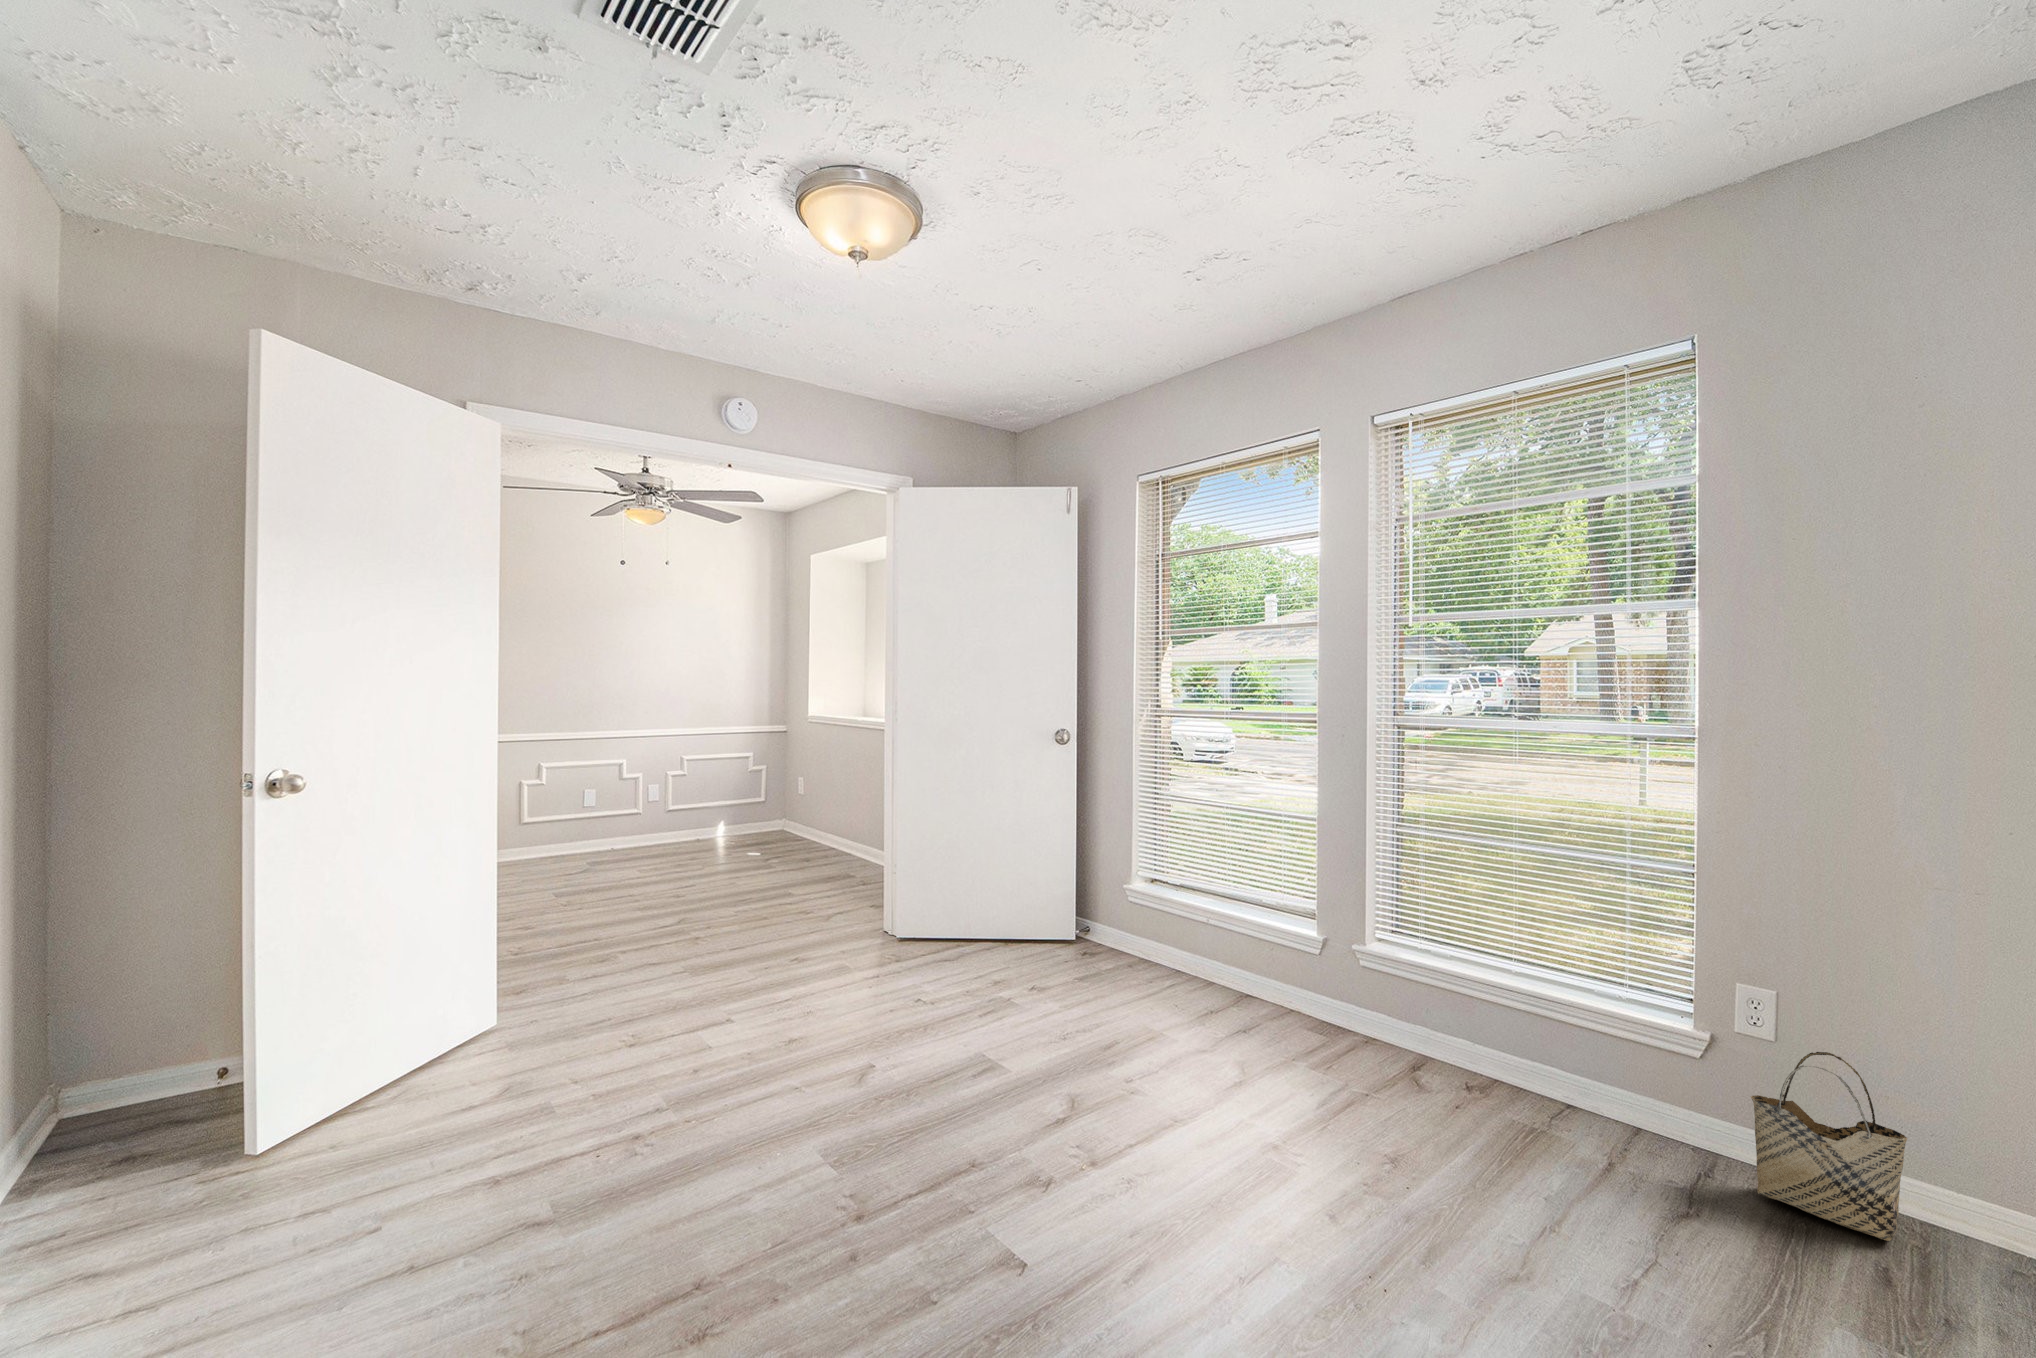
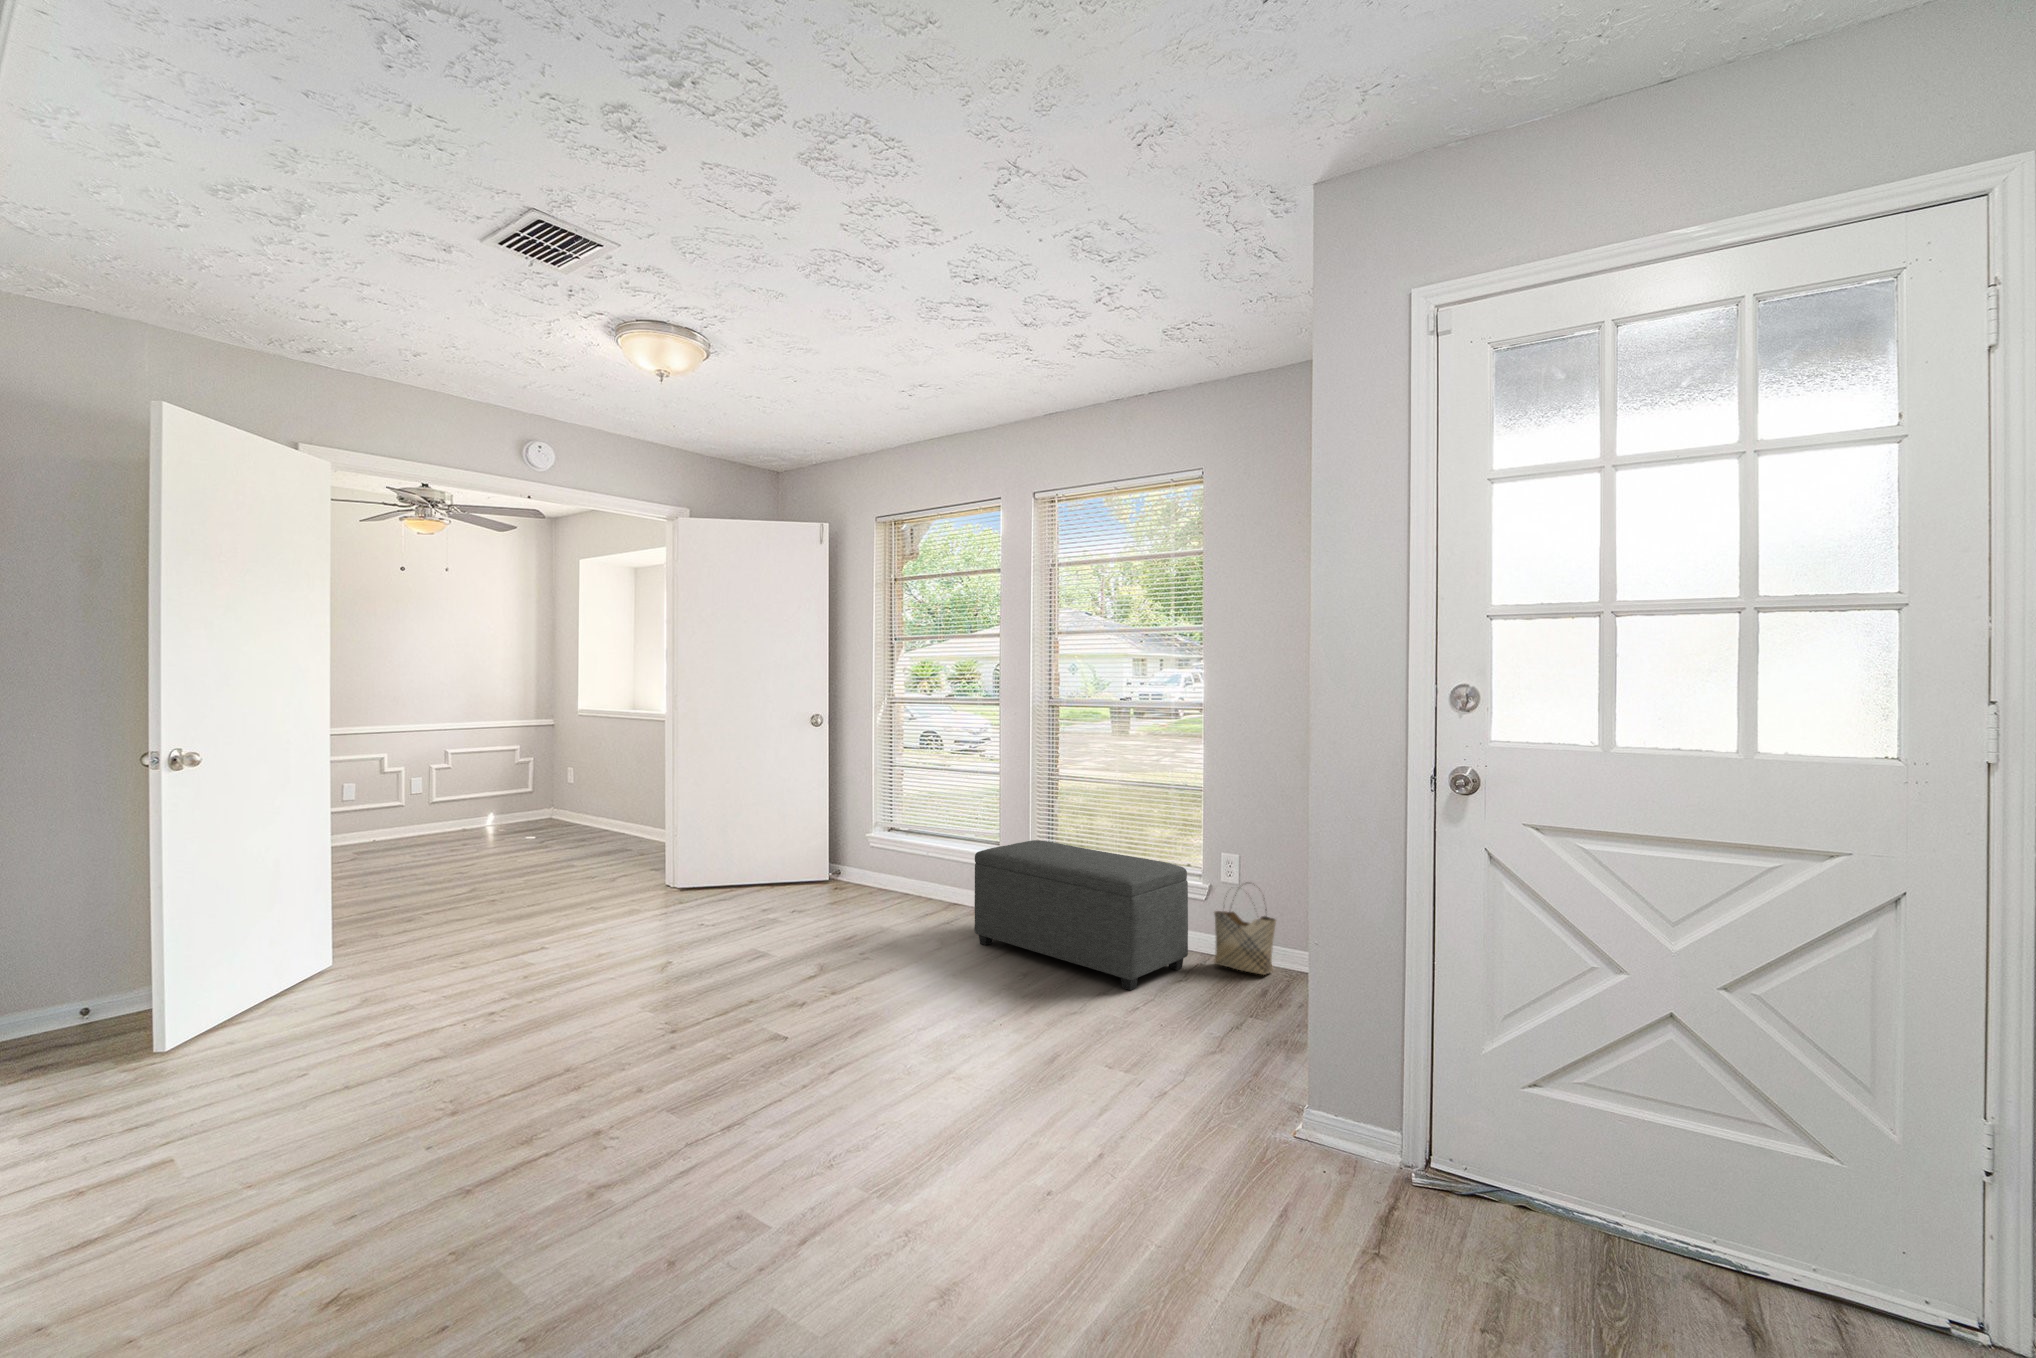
ottoman: none [1296,927,1704,1242] -> present [975,840,1188,990]

